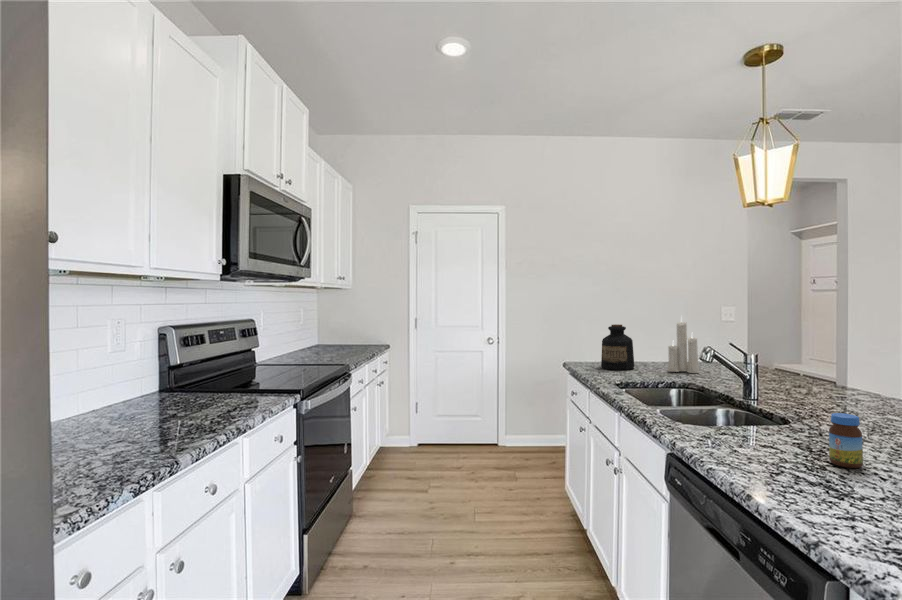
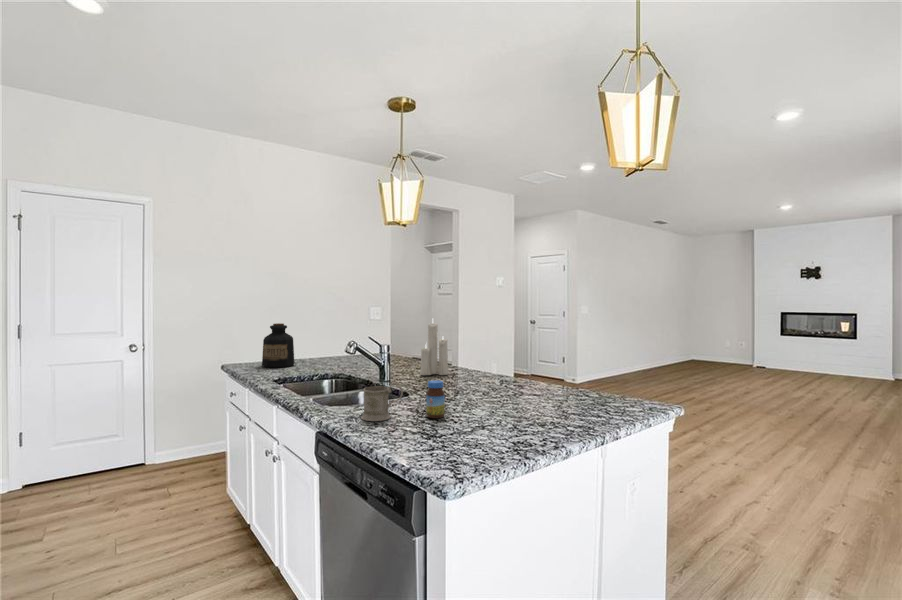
candle: present [668,318,699,373] -> present [420,323,448,375]
mug: none [726,409,789,456] -> present [361,382,403,421]

